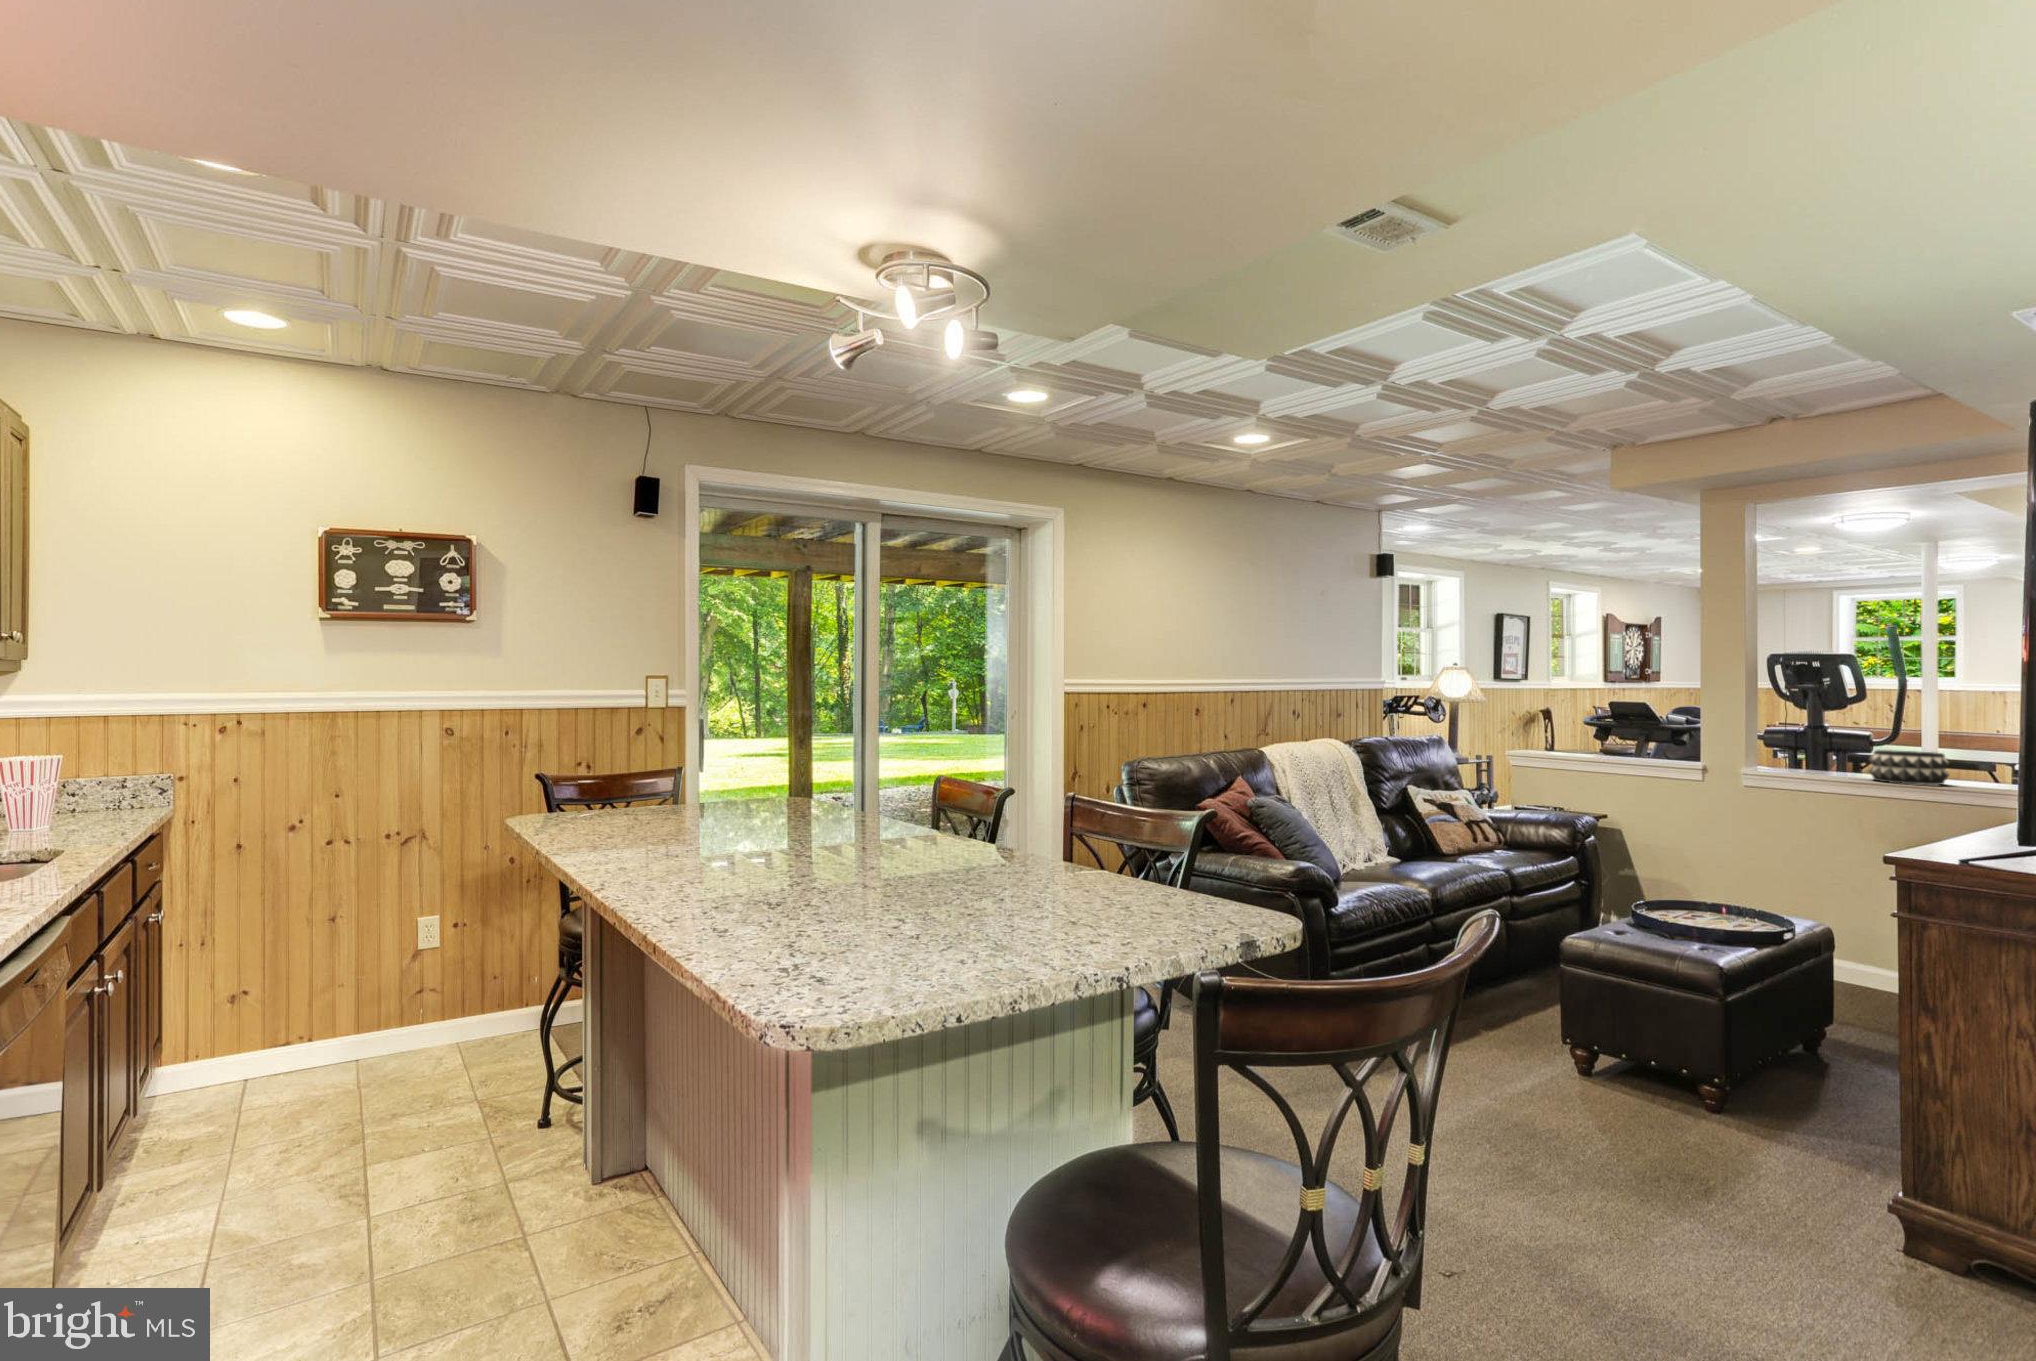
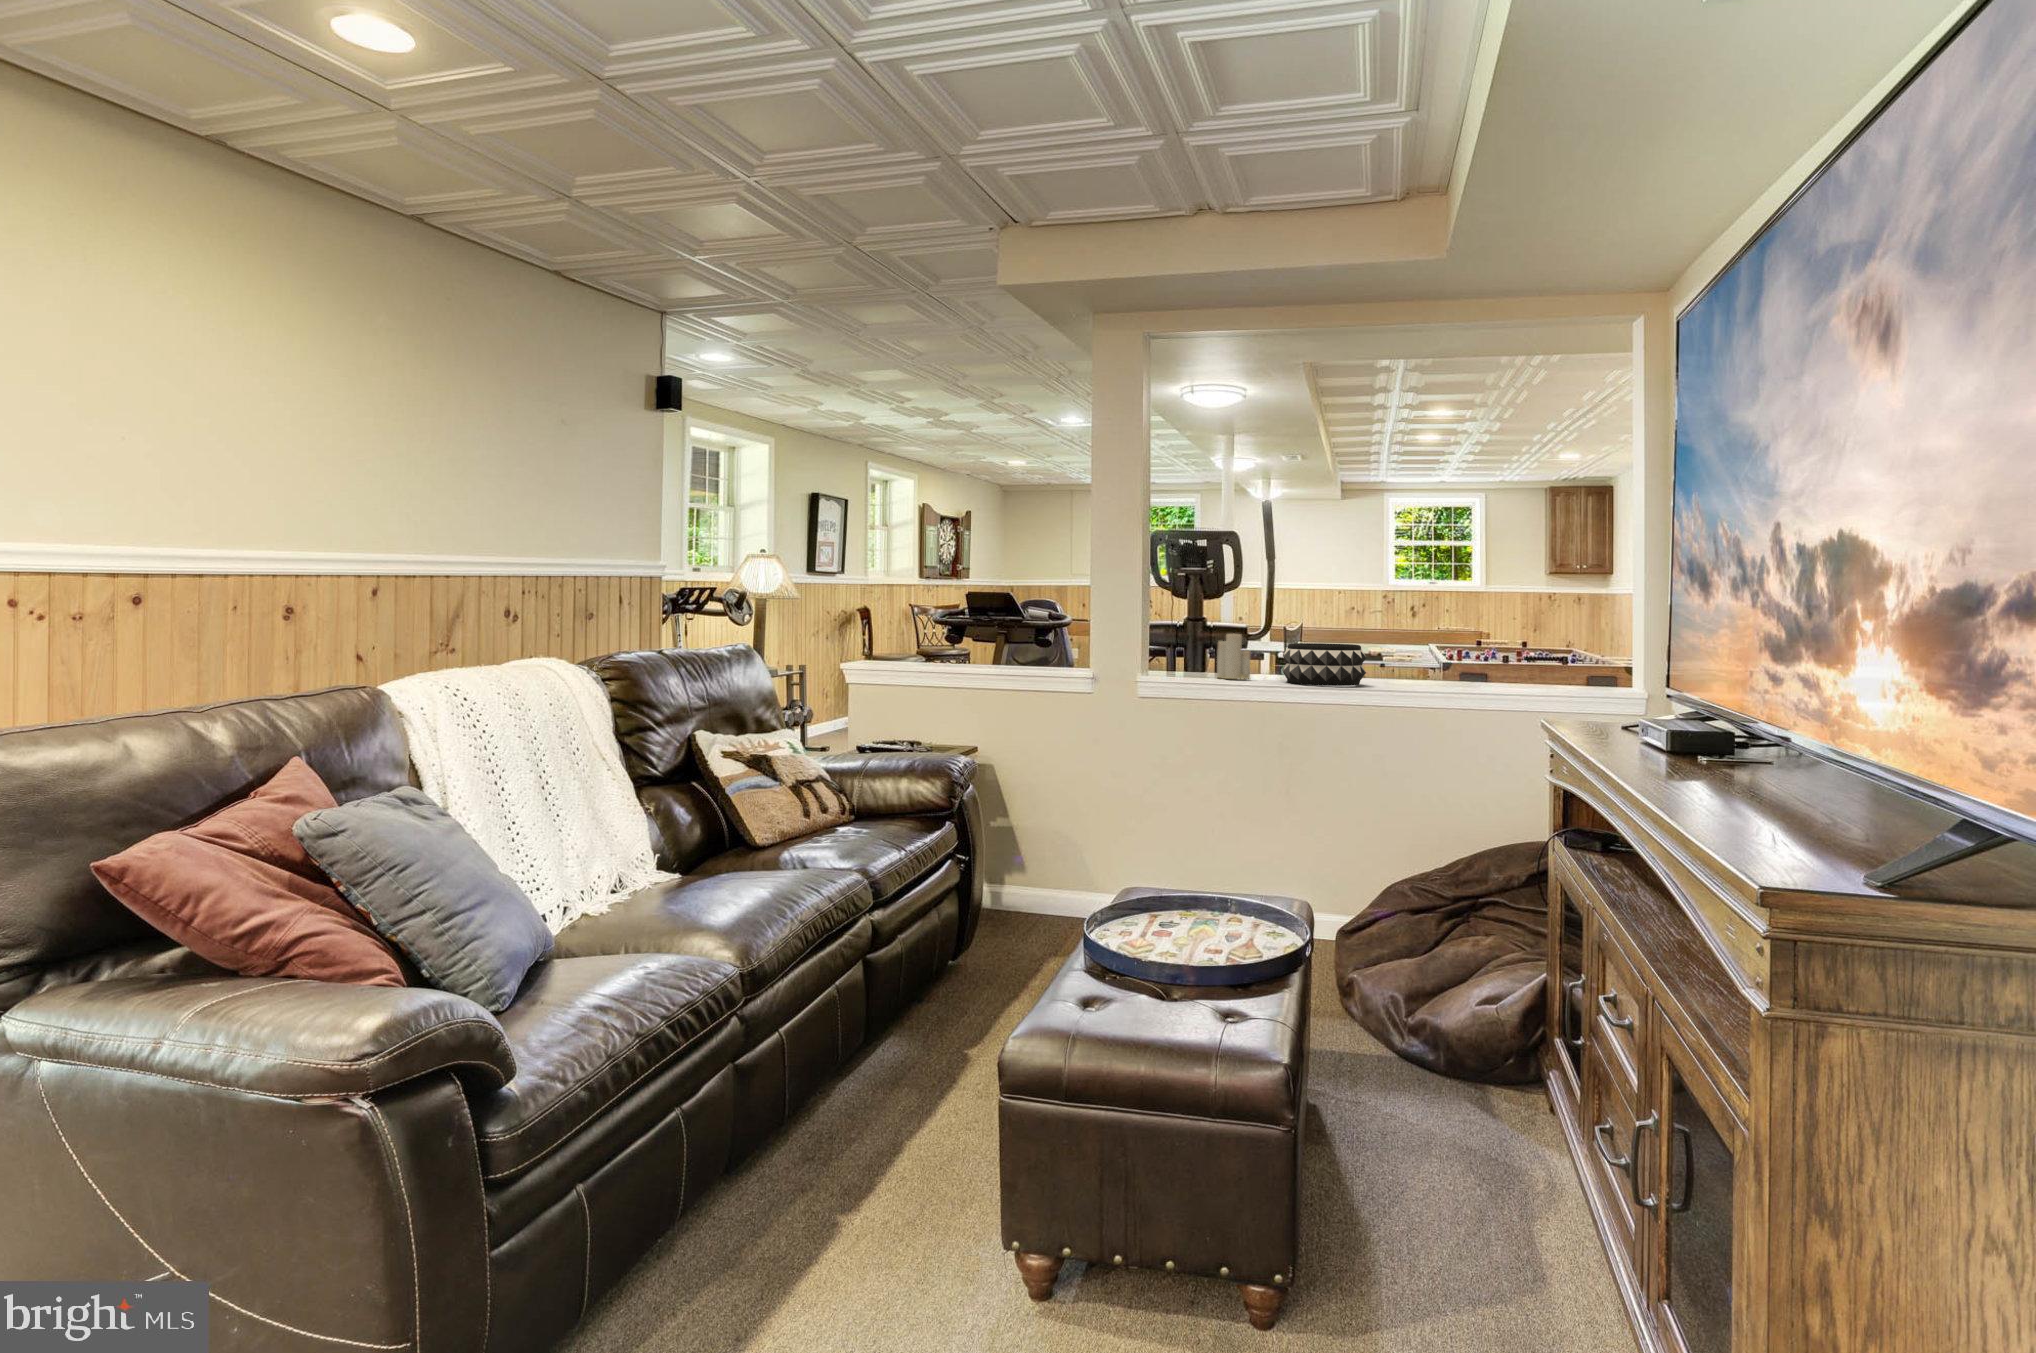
candle: none [1811,737,1841,776] -> present [1217,634,1251,679]

